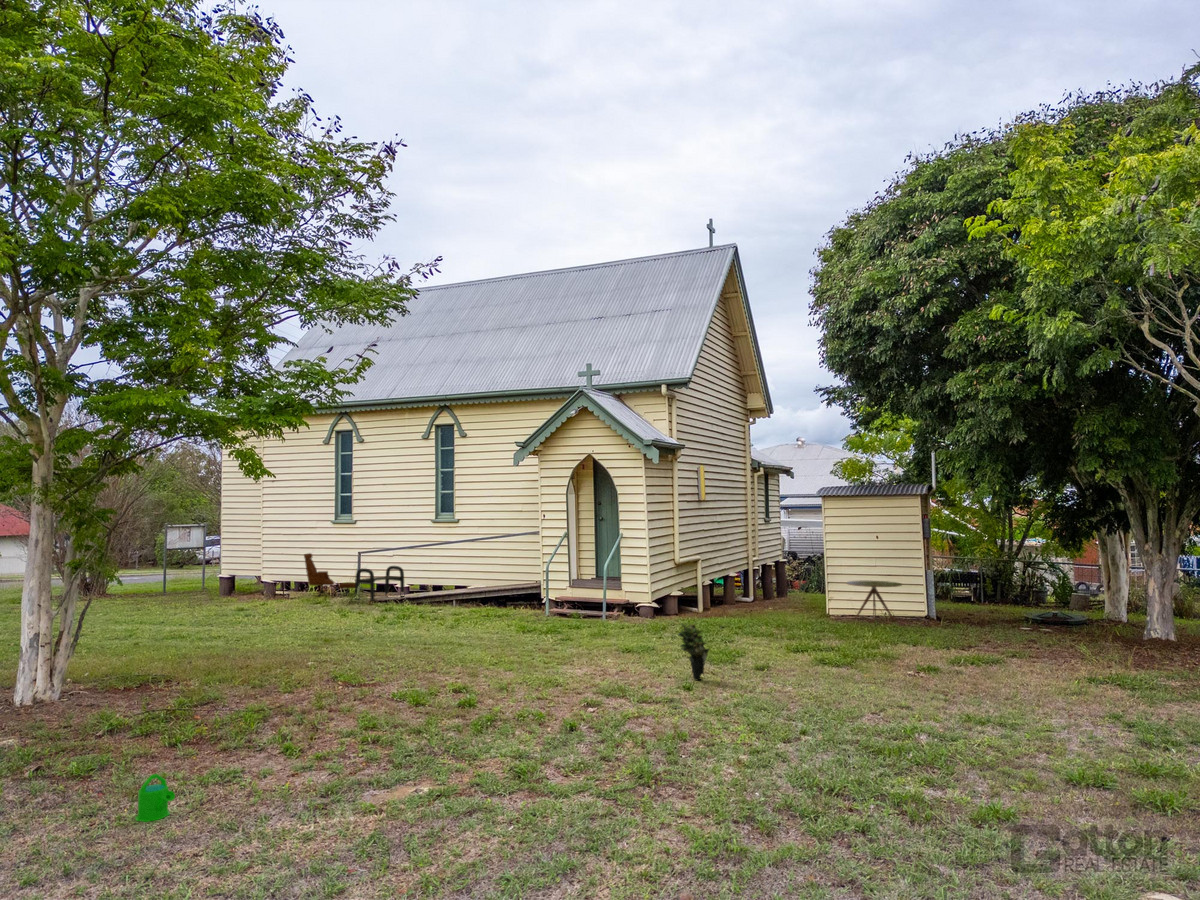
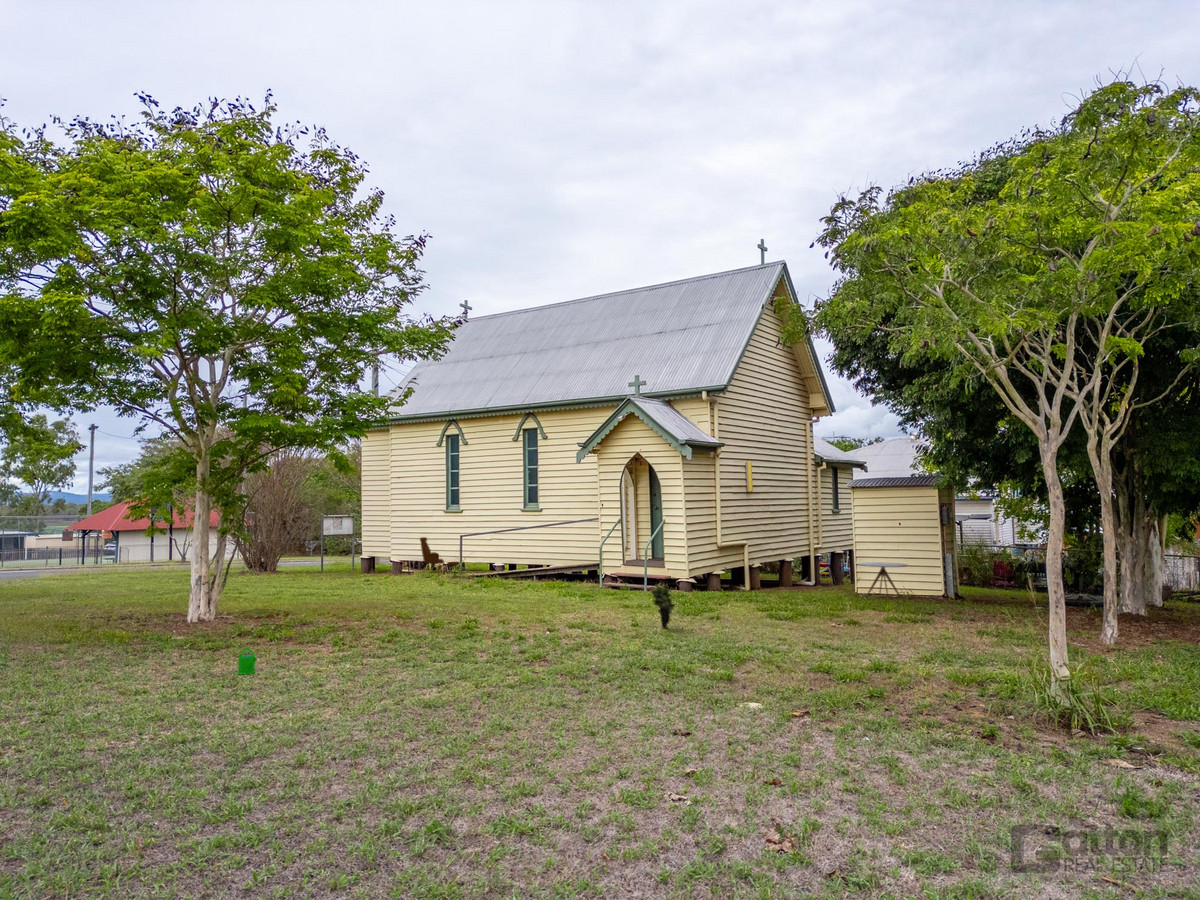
bench: present [355,566,404,601] -> none [458,548,498,576]

